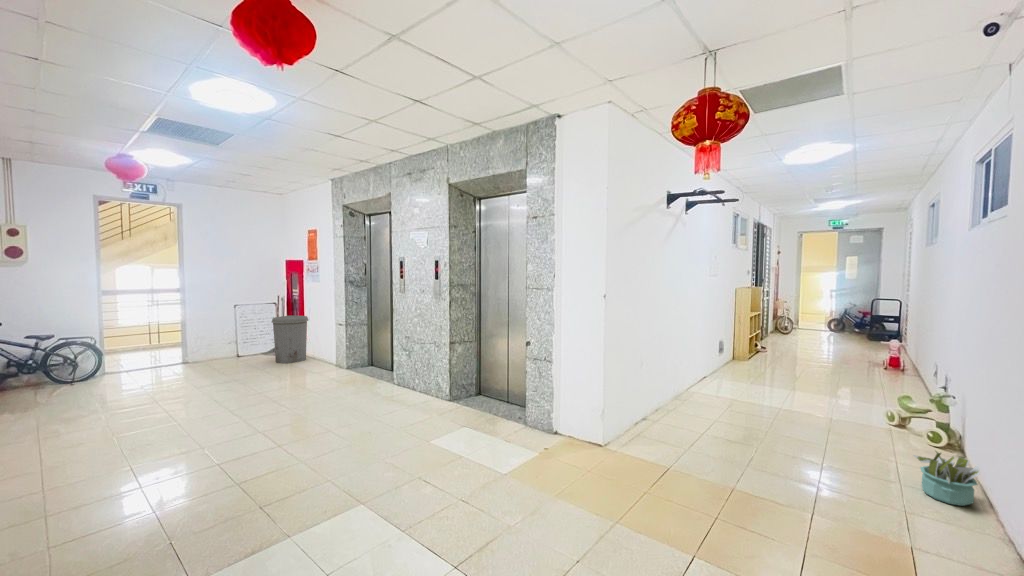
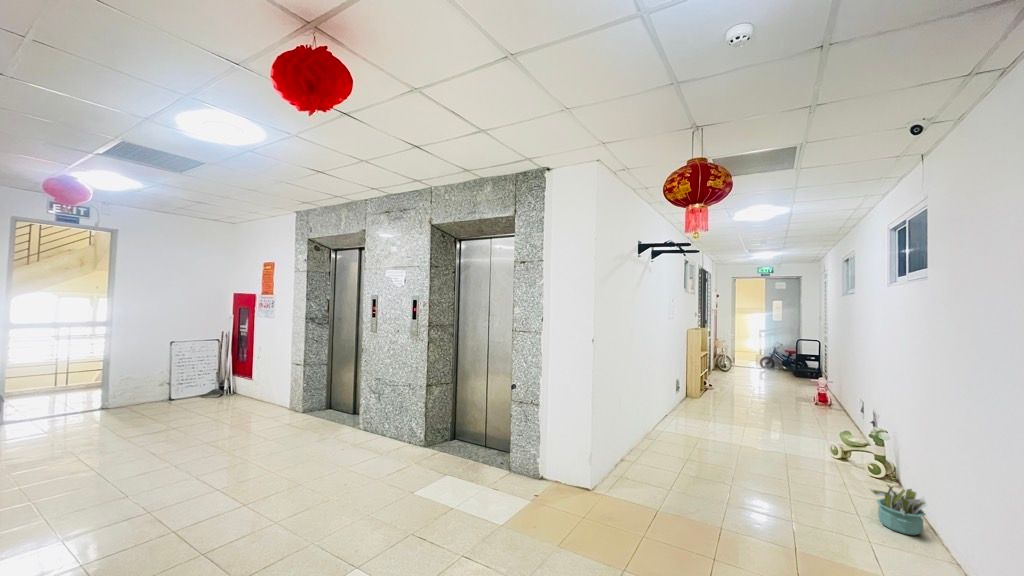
trash can: present [272,316,308,363] -> none [216,354,259,407]

